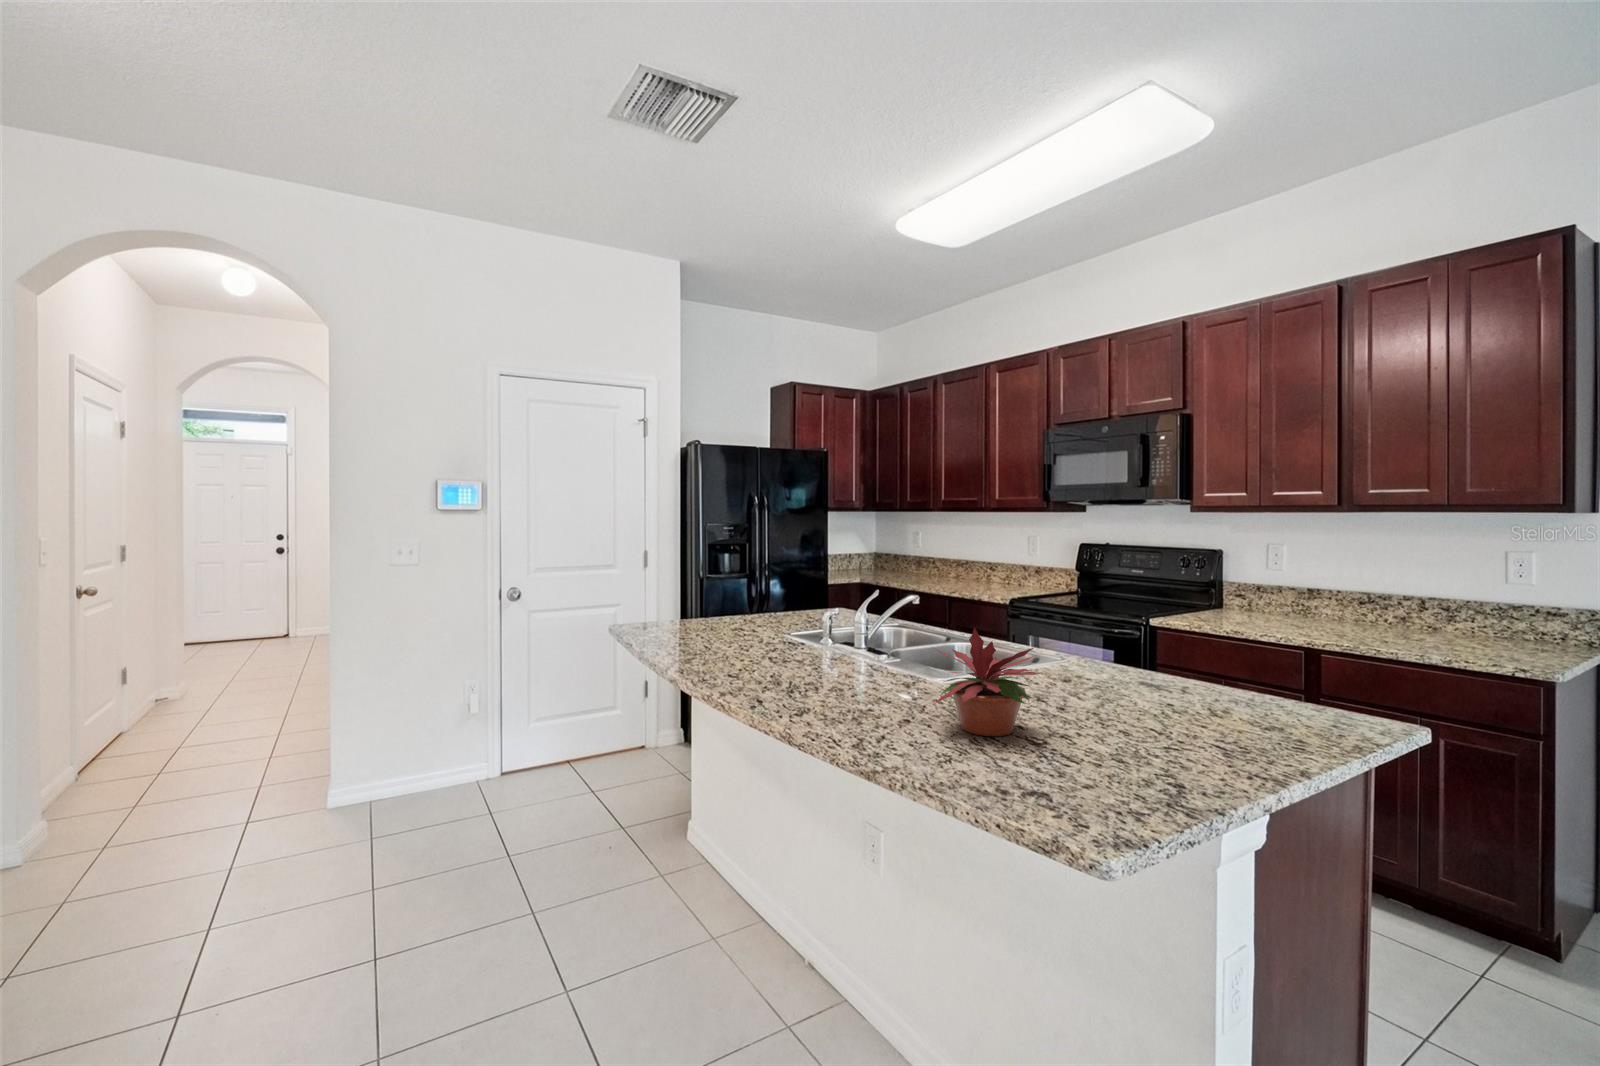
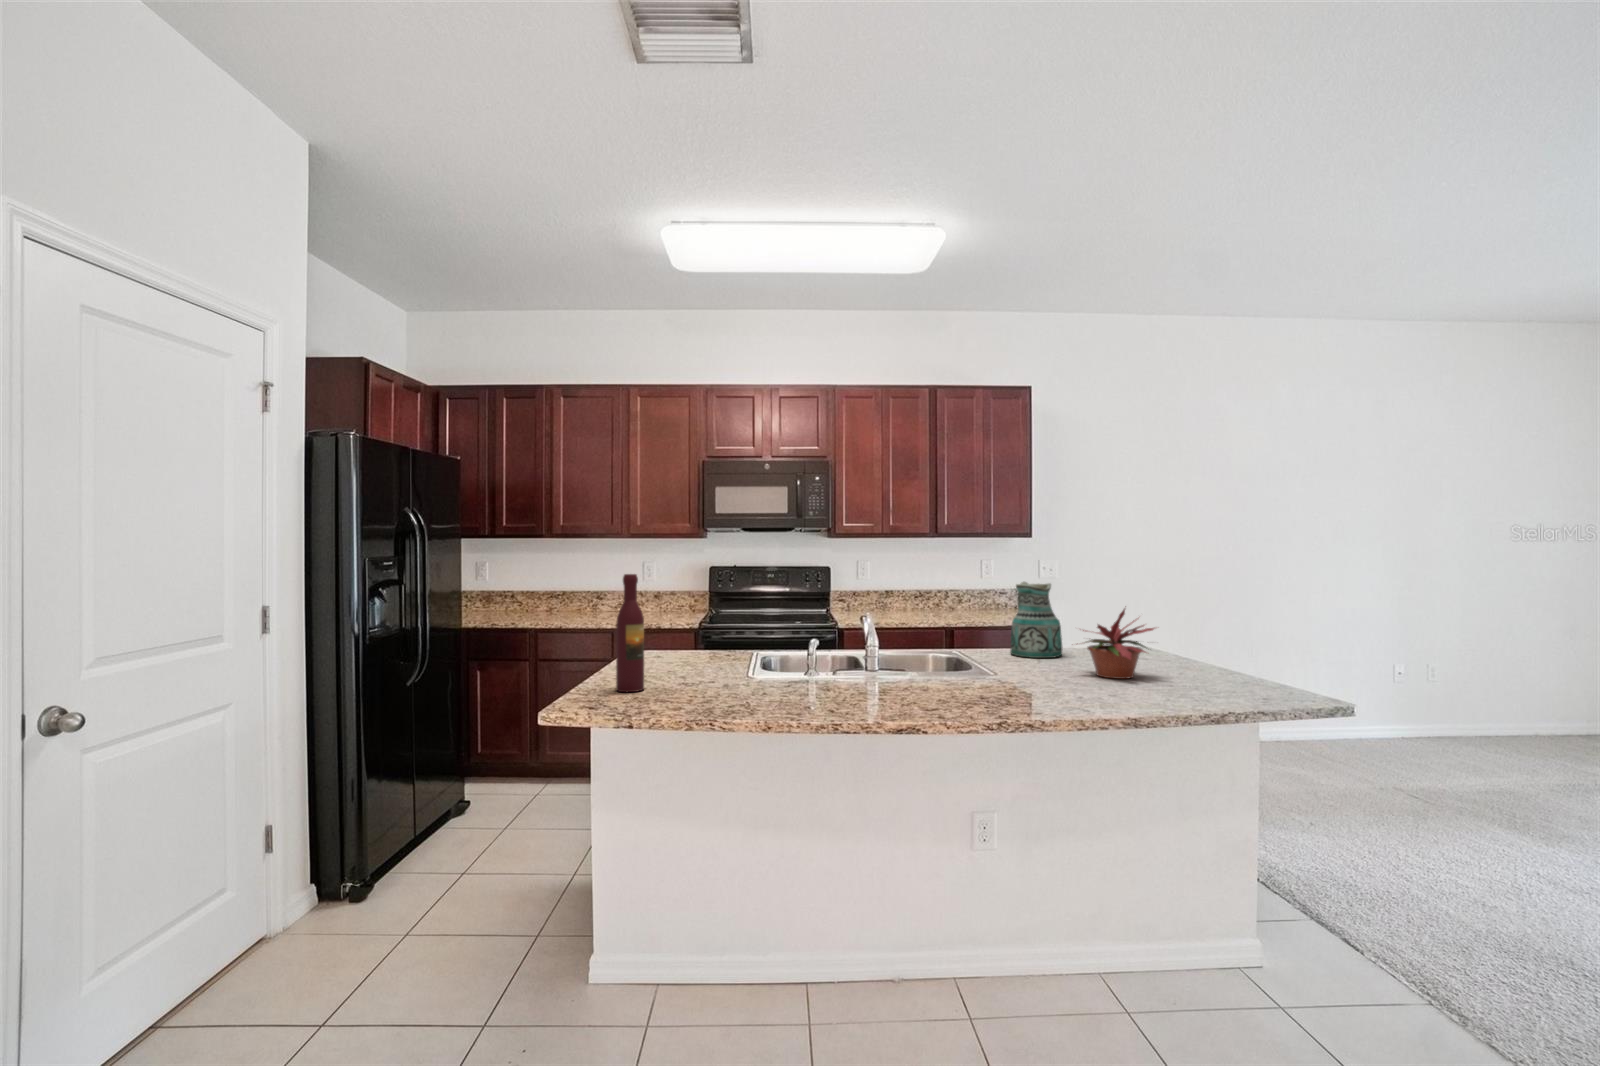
wine bottle: none [637,548,658,637] -> present [616,574,644,692]
ceramic pitcher: none [1044,585,1121,699] -> present [1010,582,1062,658]

